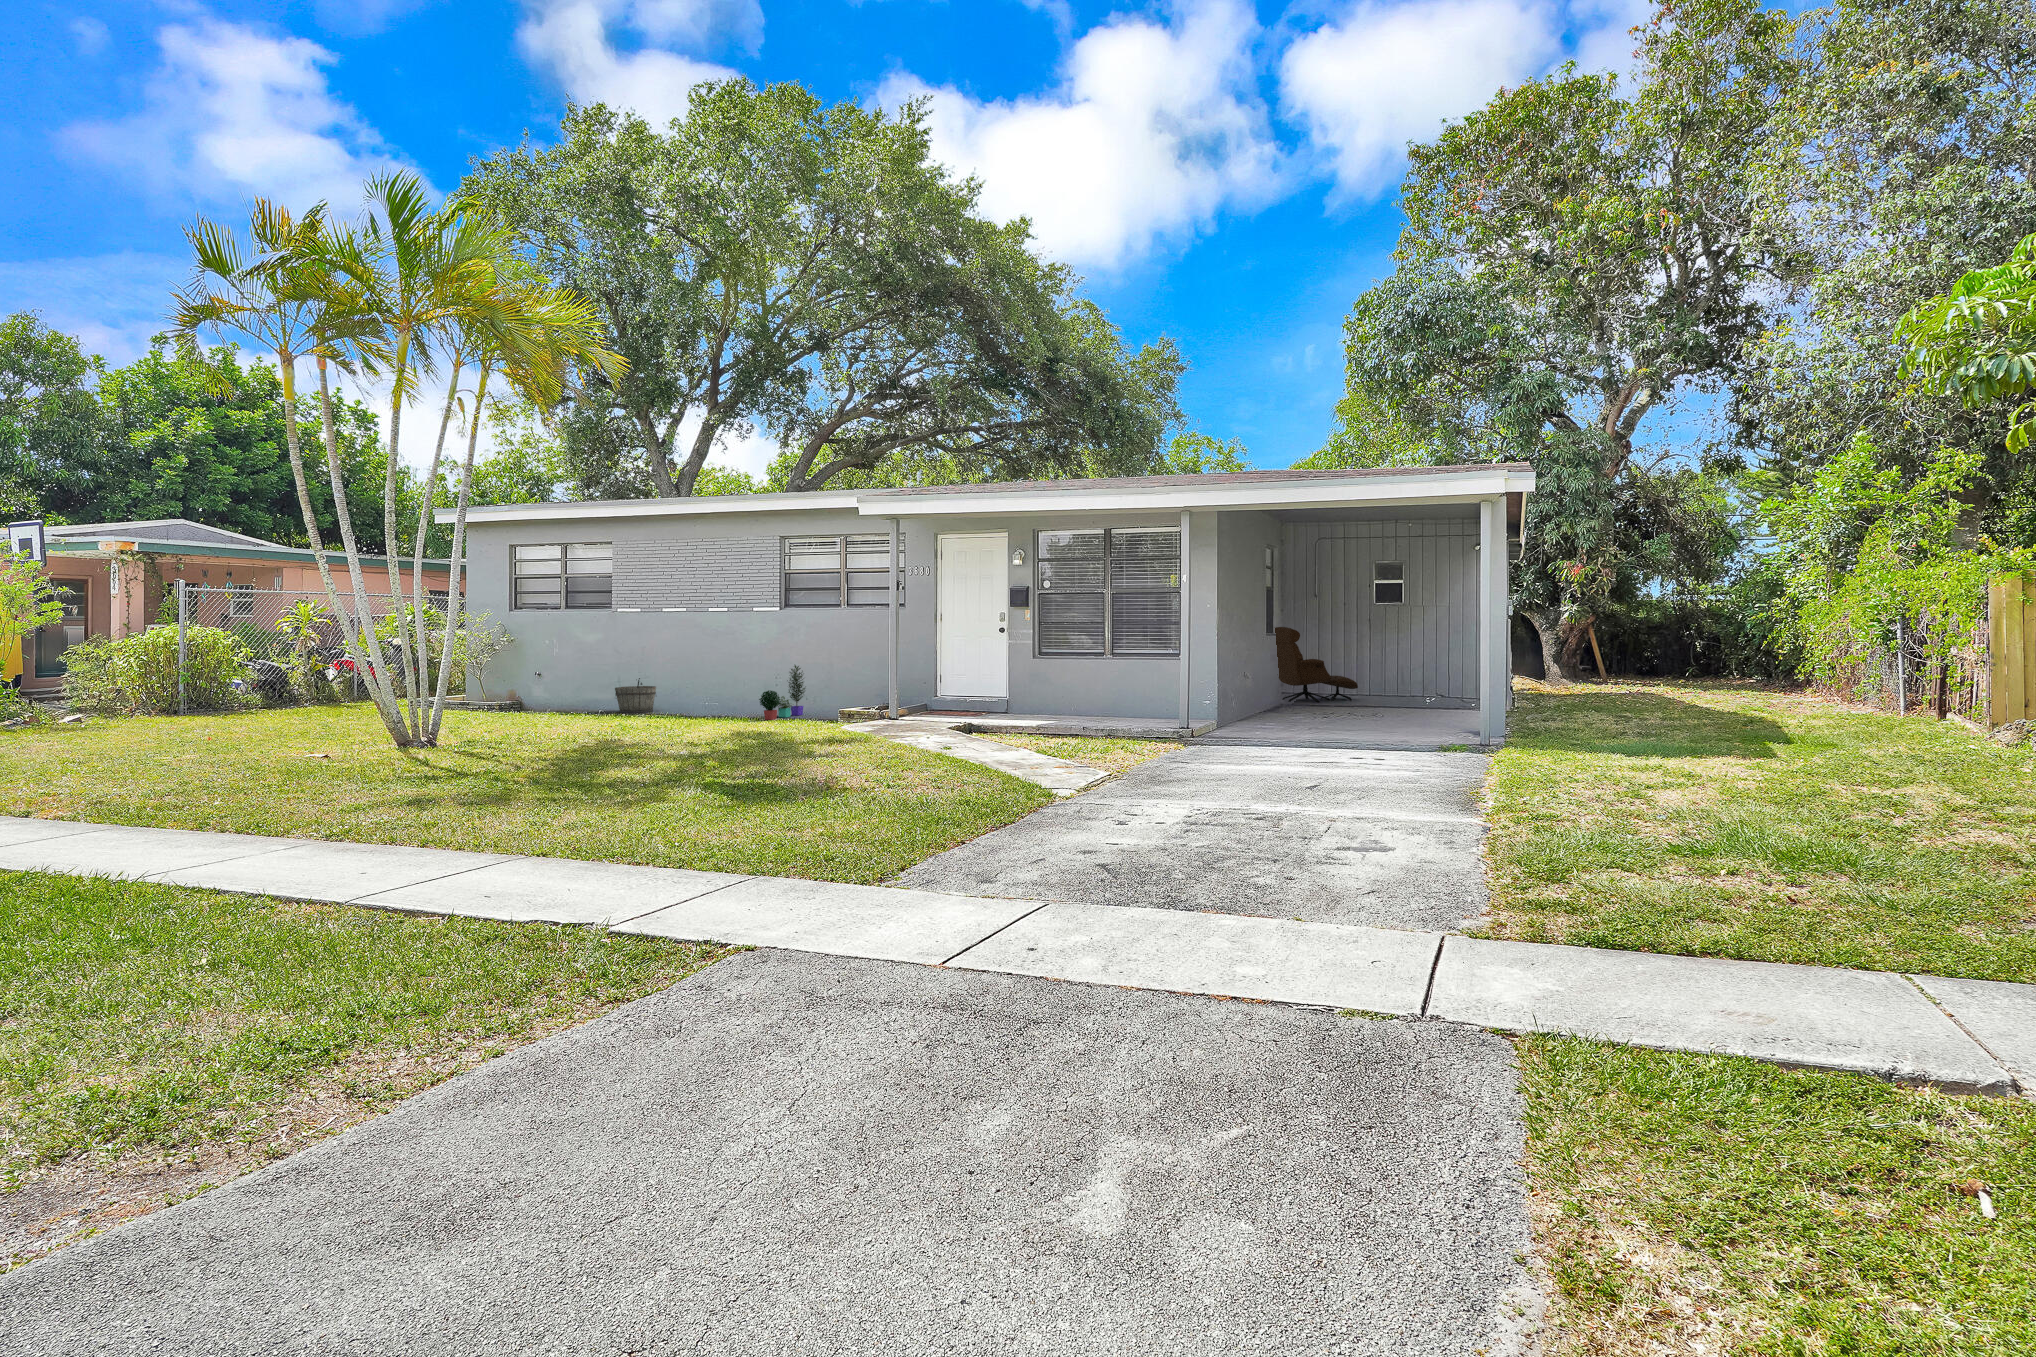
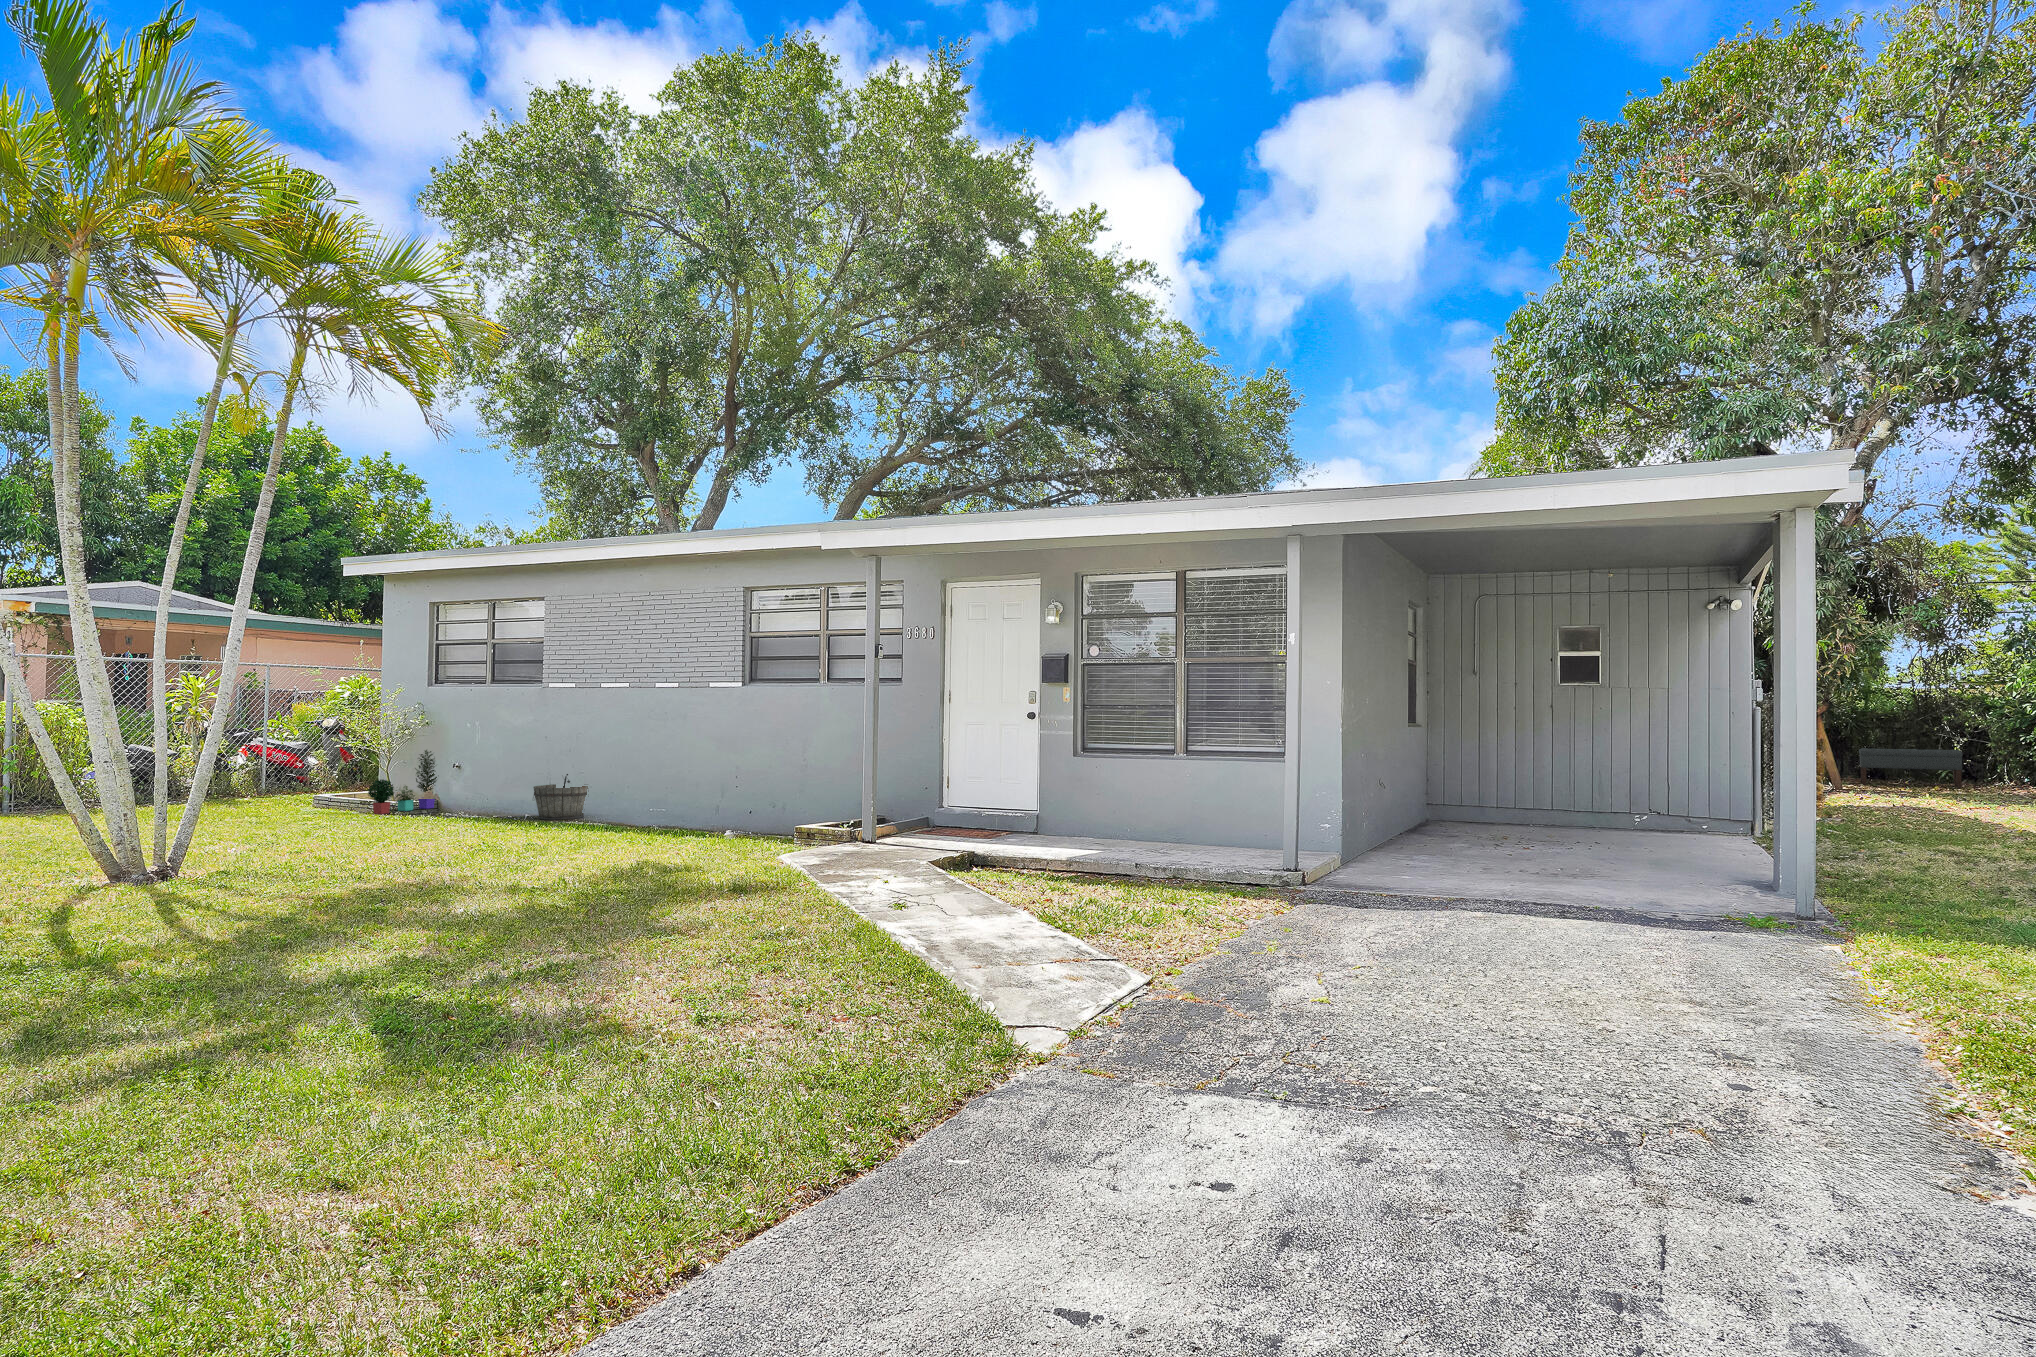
lounge chair: present [1275,627,1358,702] -> none [1406,717,1528,821]
bench: none [1623,647,1695,676] -> present [1859,748,1963,788]
potted plant: present [759,665,805,720] -> present [367,750,437,814]

